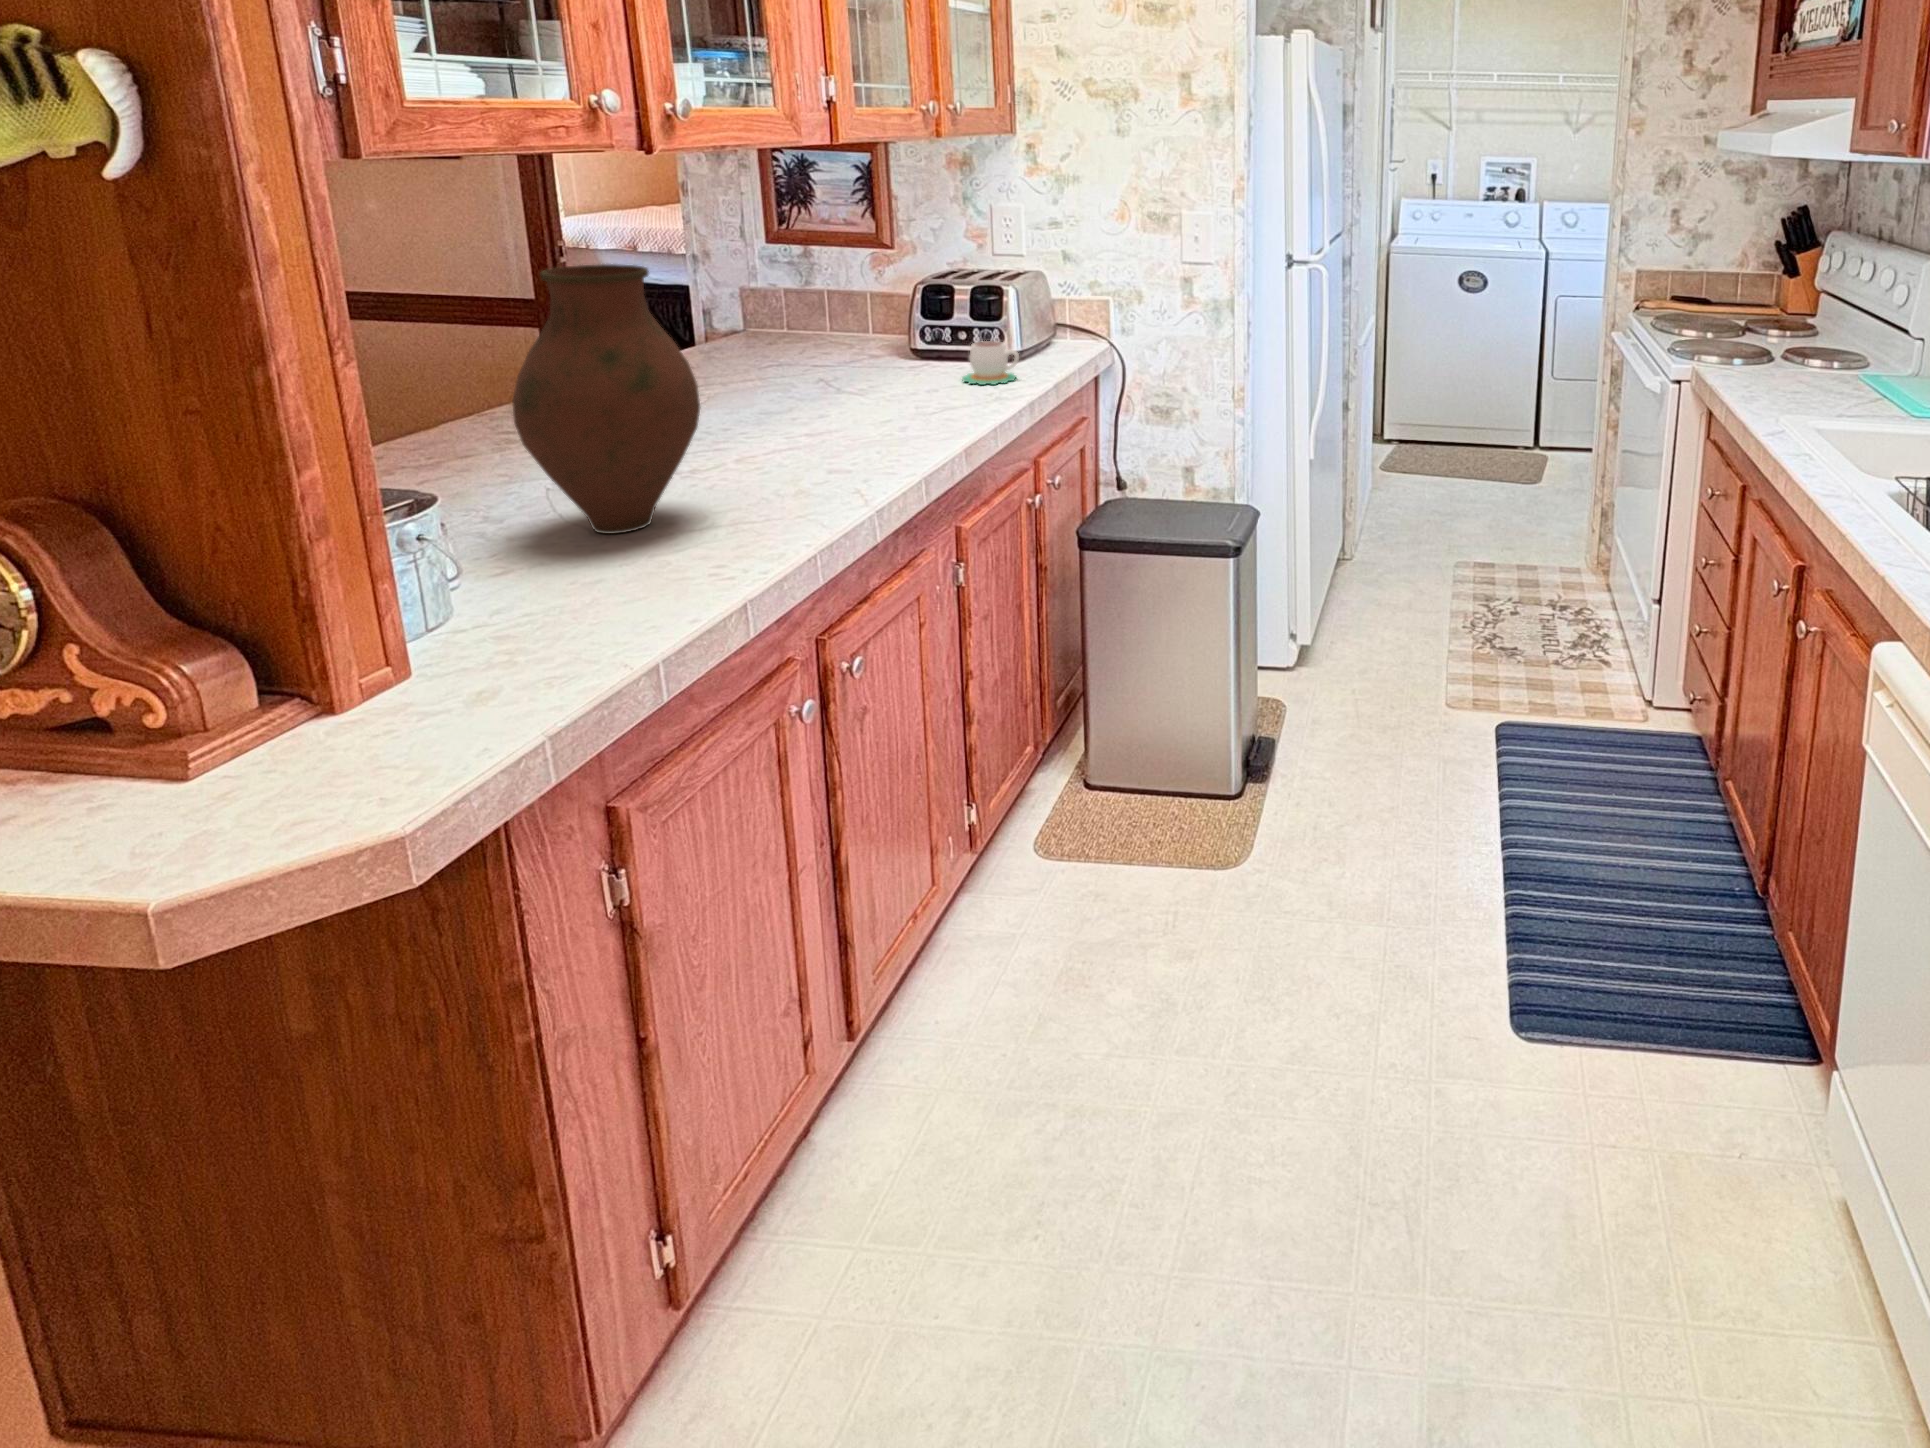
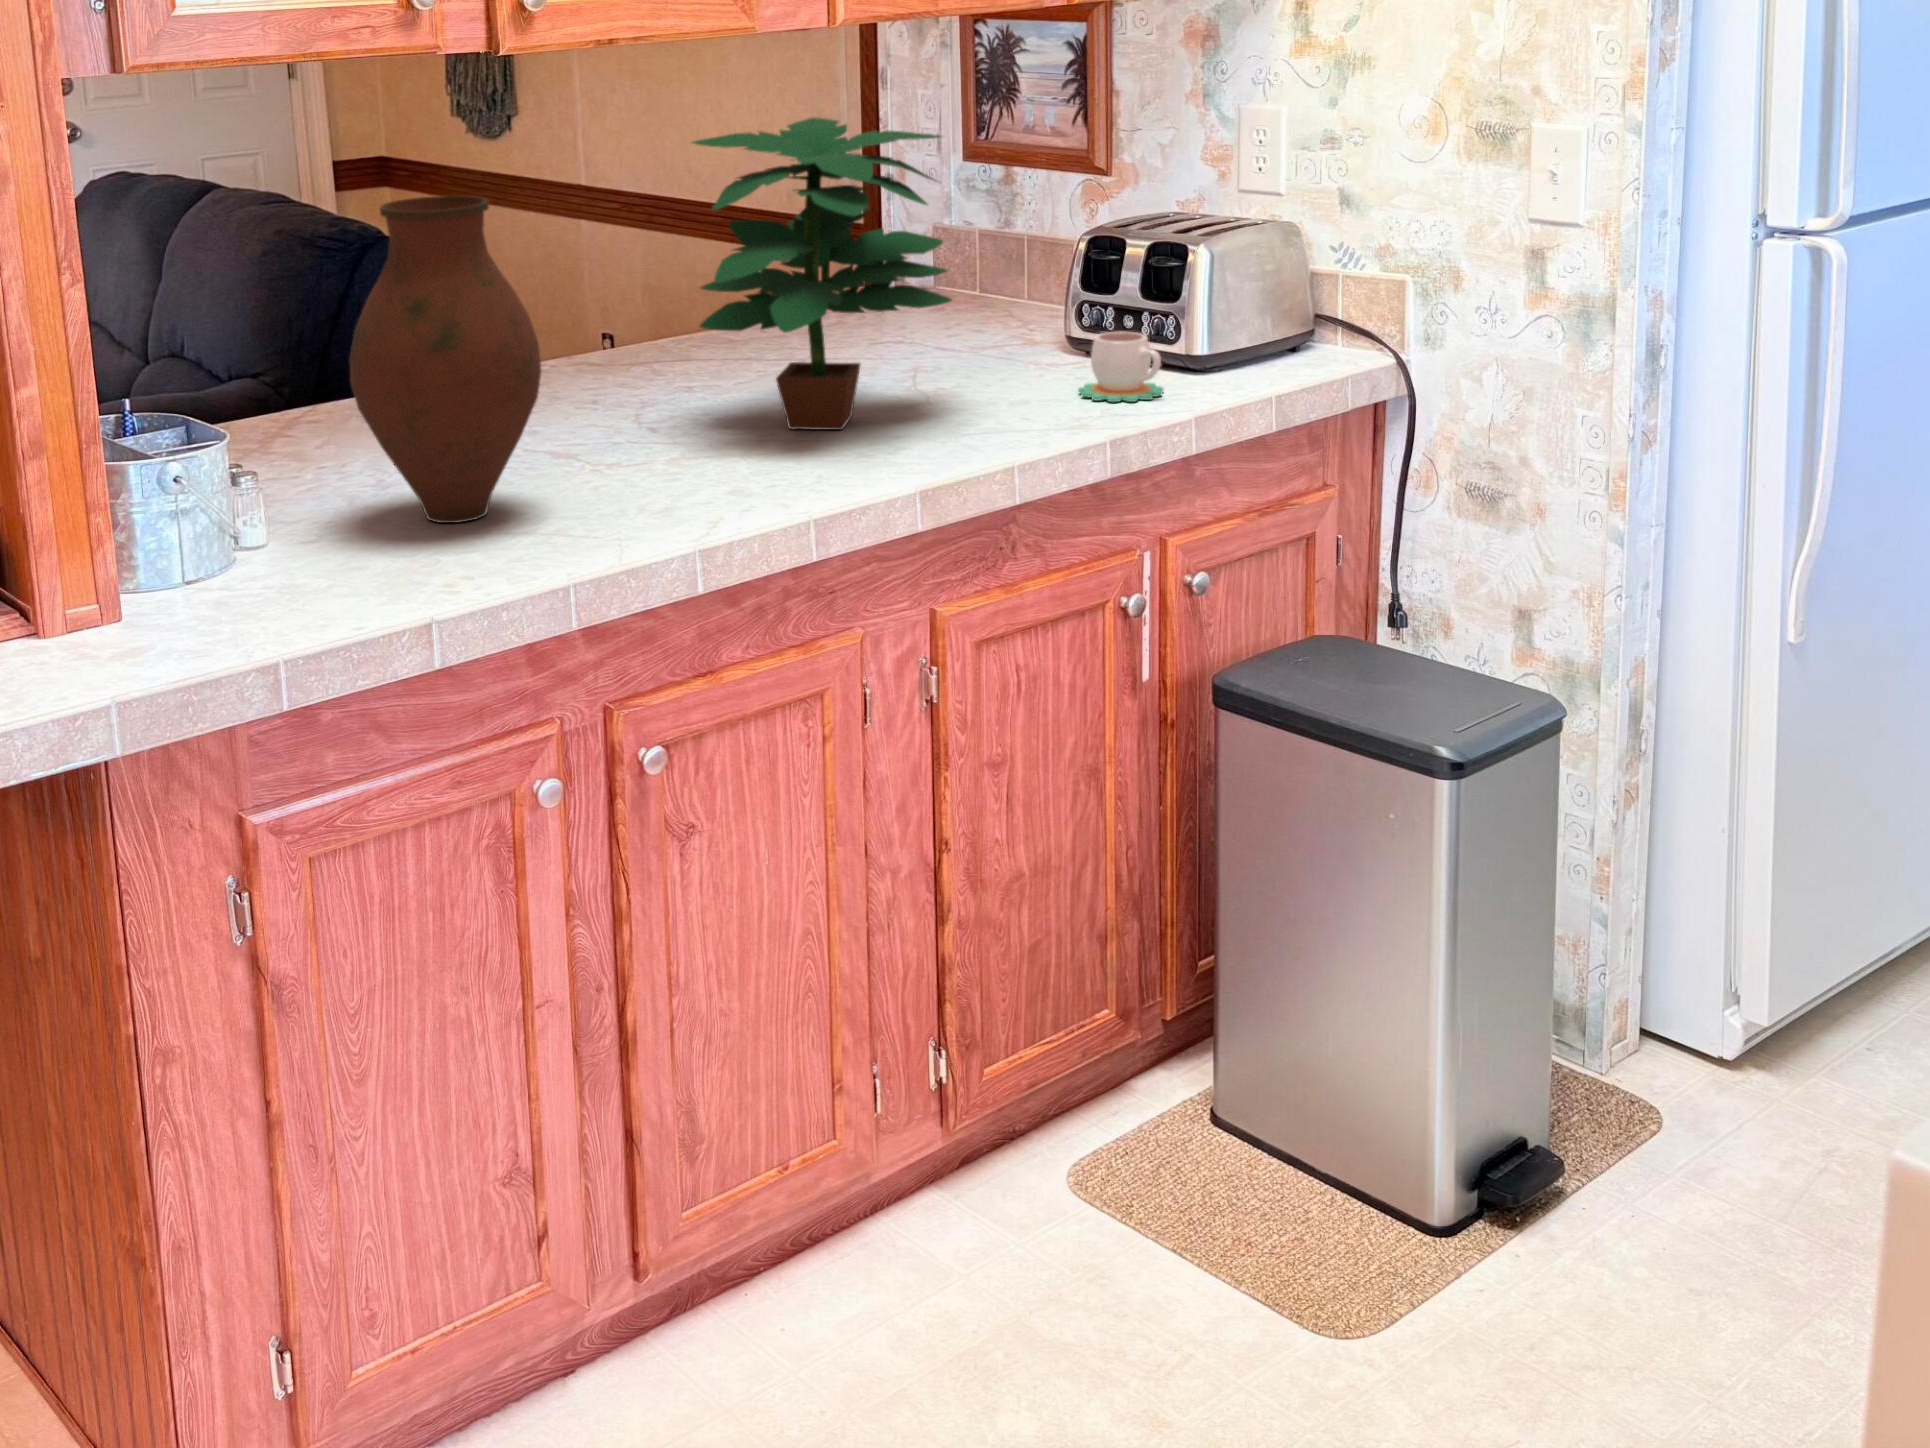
potted plant: none [702,208,900,427] -> present [692,118,952,430]

